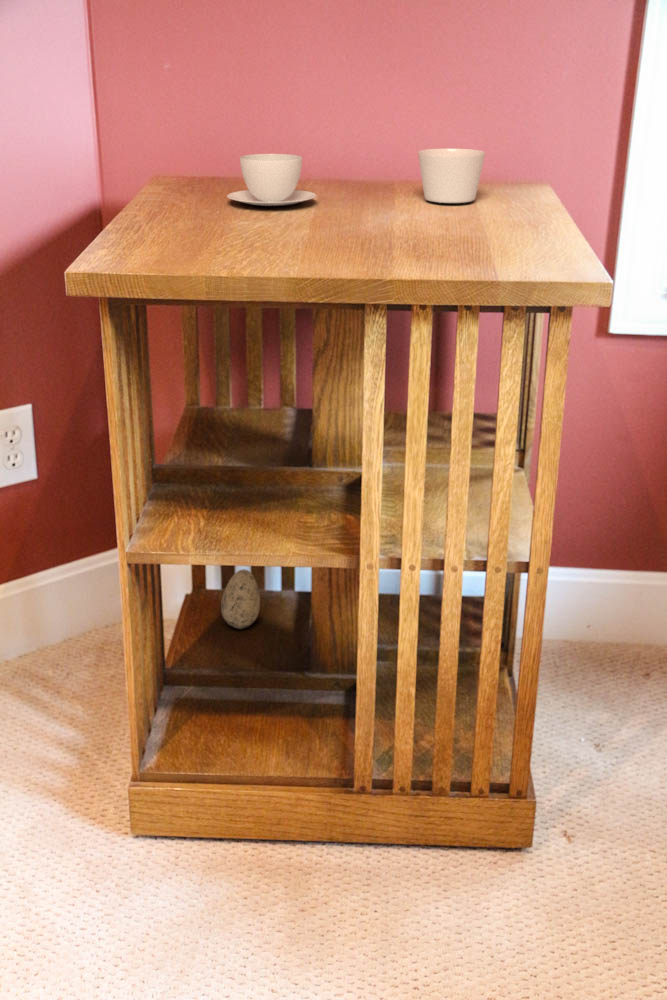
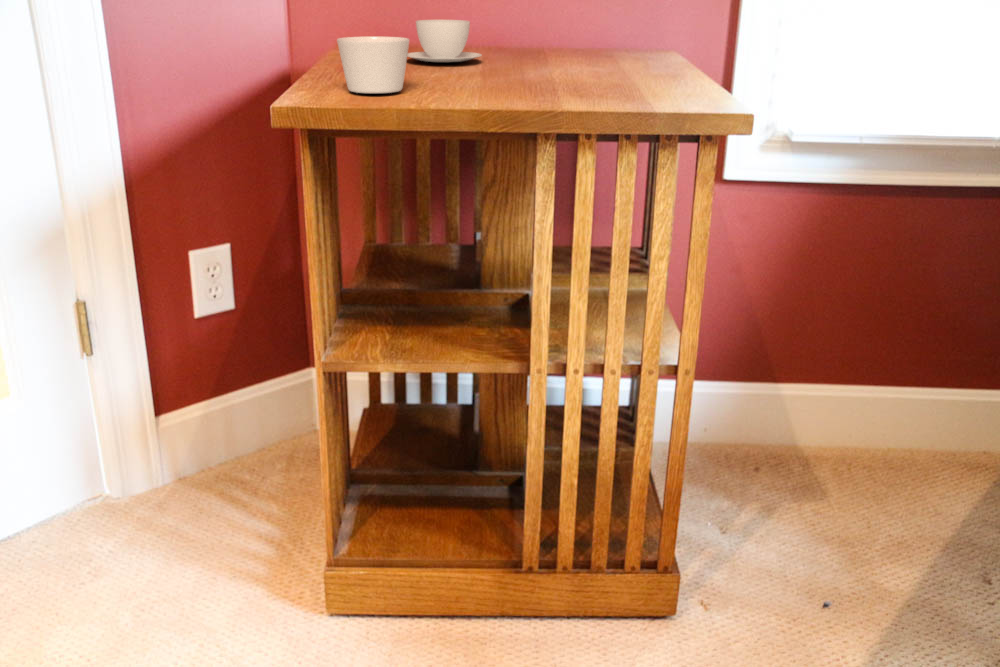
candle: present [418,149,485,203] -> present [337,36,409,94]
decorative egg: present [221,569,260,629] -> none [398,383,432,434]

